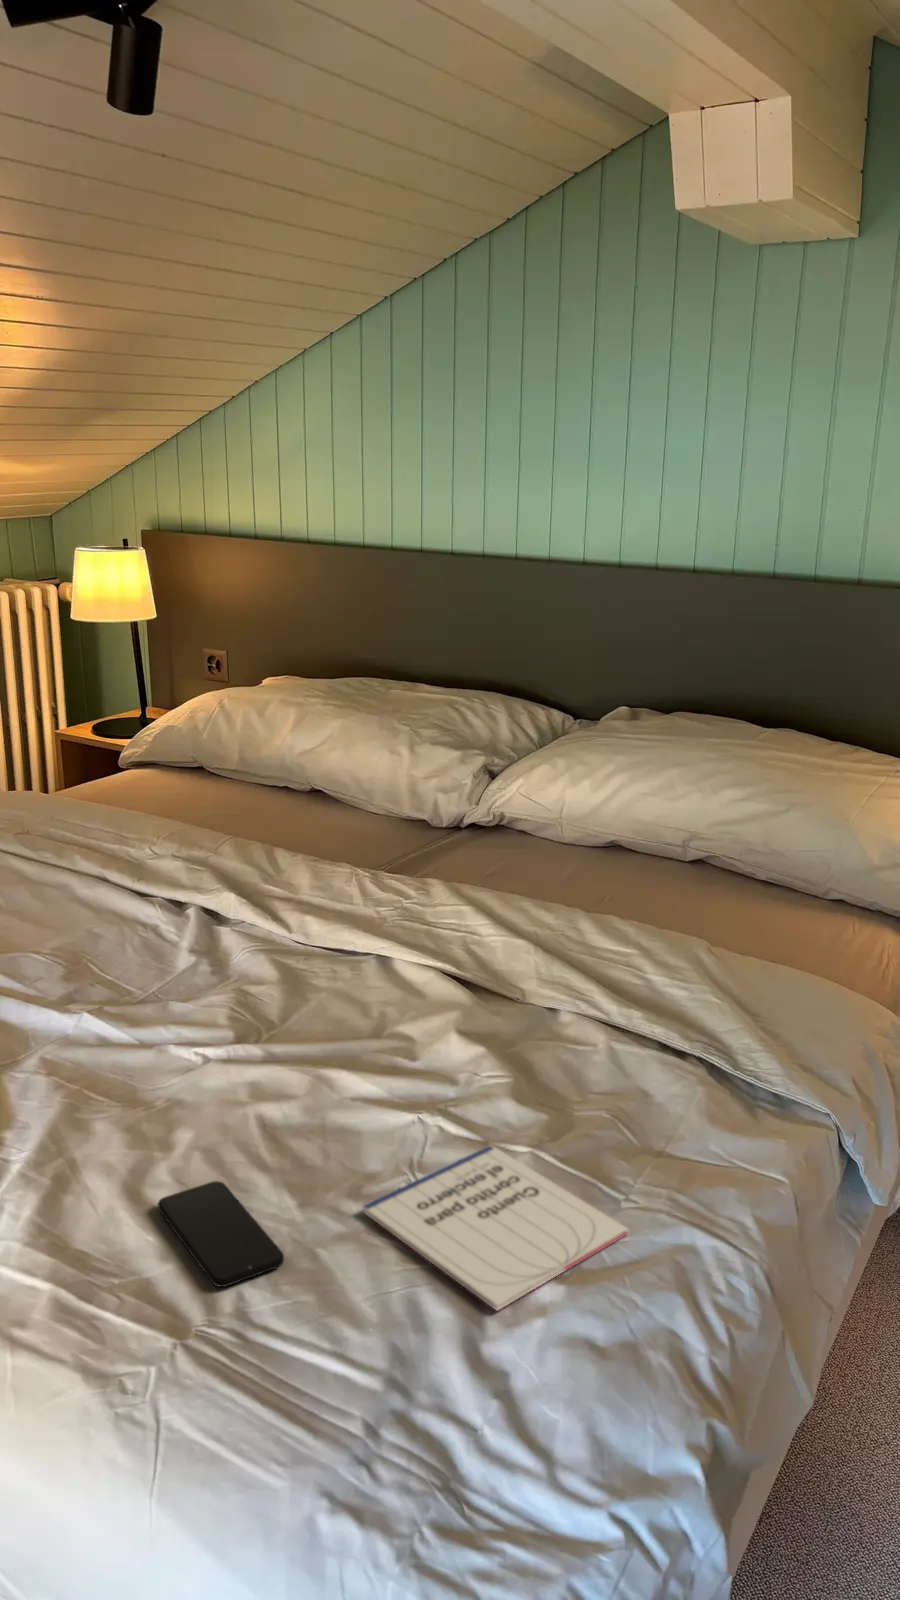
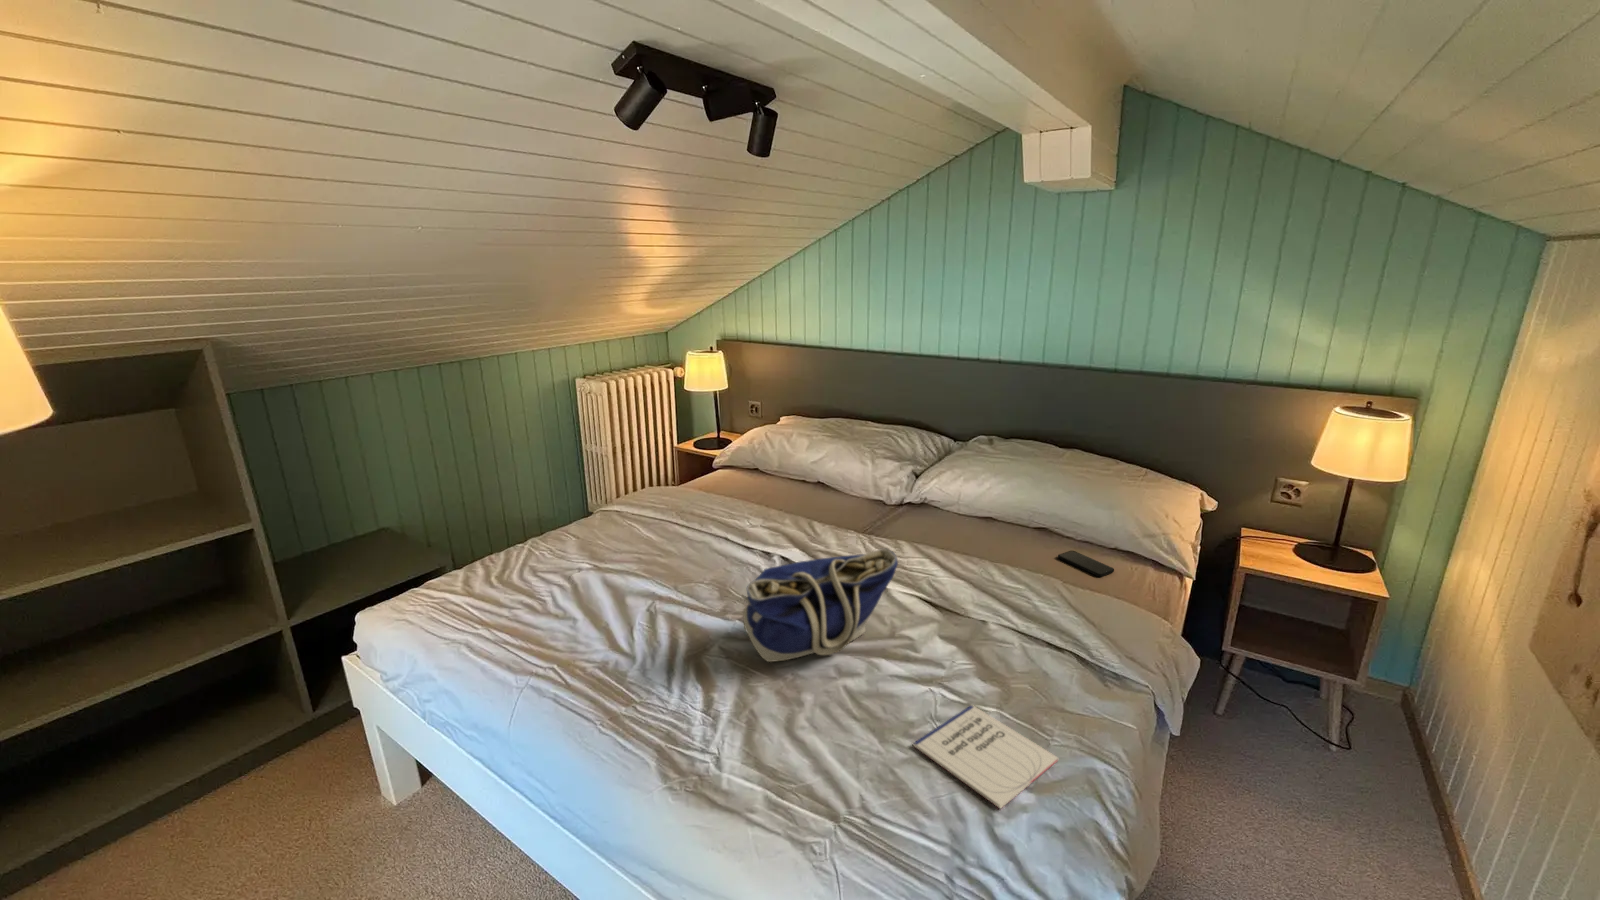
tote bag: none [59,864,377,1076] -> present [741,549,898,662]
smartphone: present [158,1181,284,1287] -> present [1058,550,1114,577]

